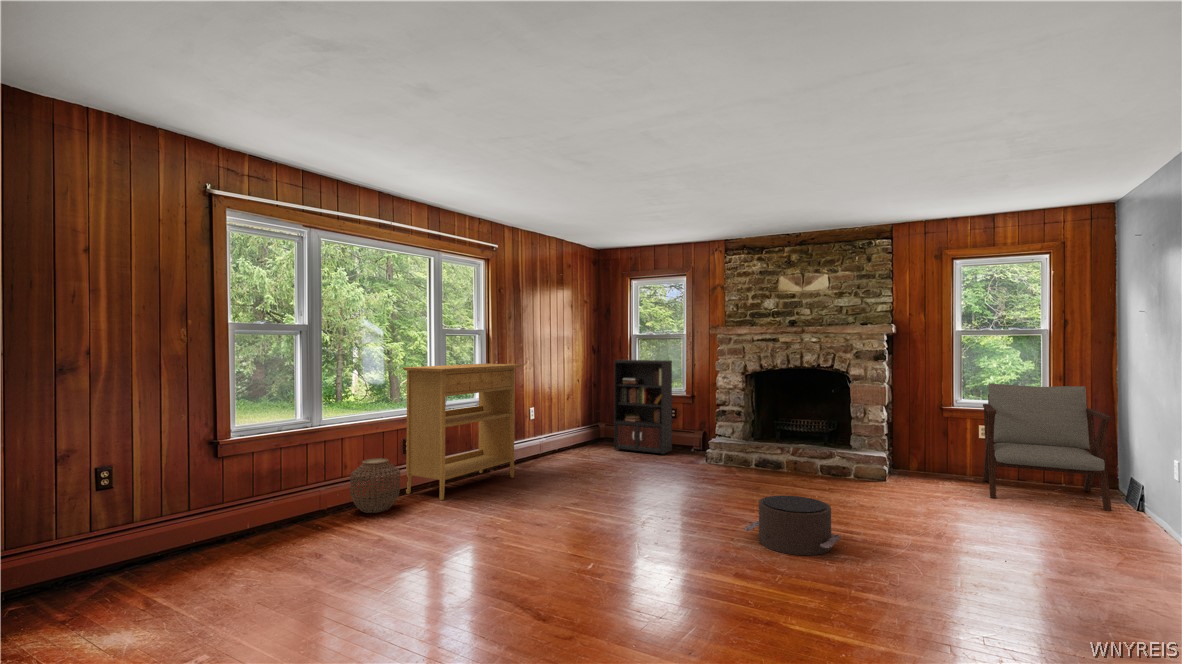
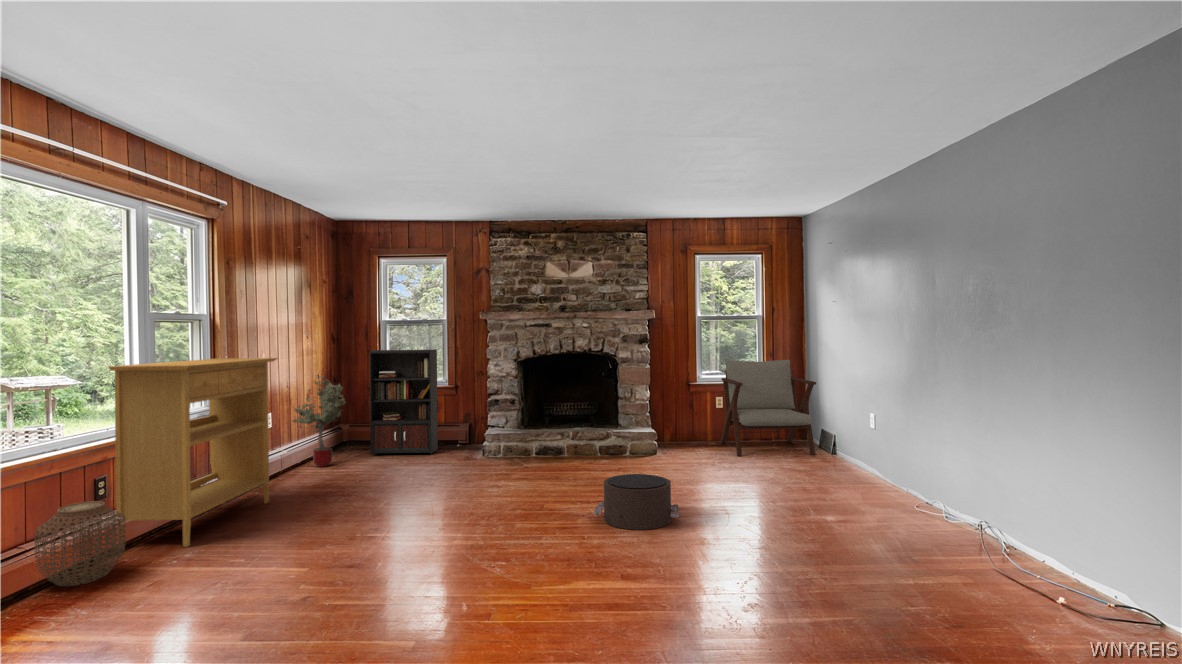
potted tree: none [549,379,595,455] -> present [292,375,346,467]

